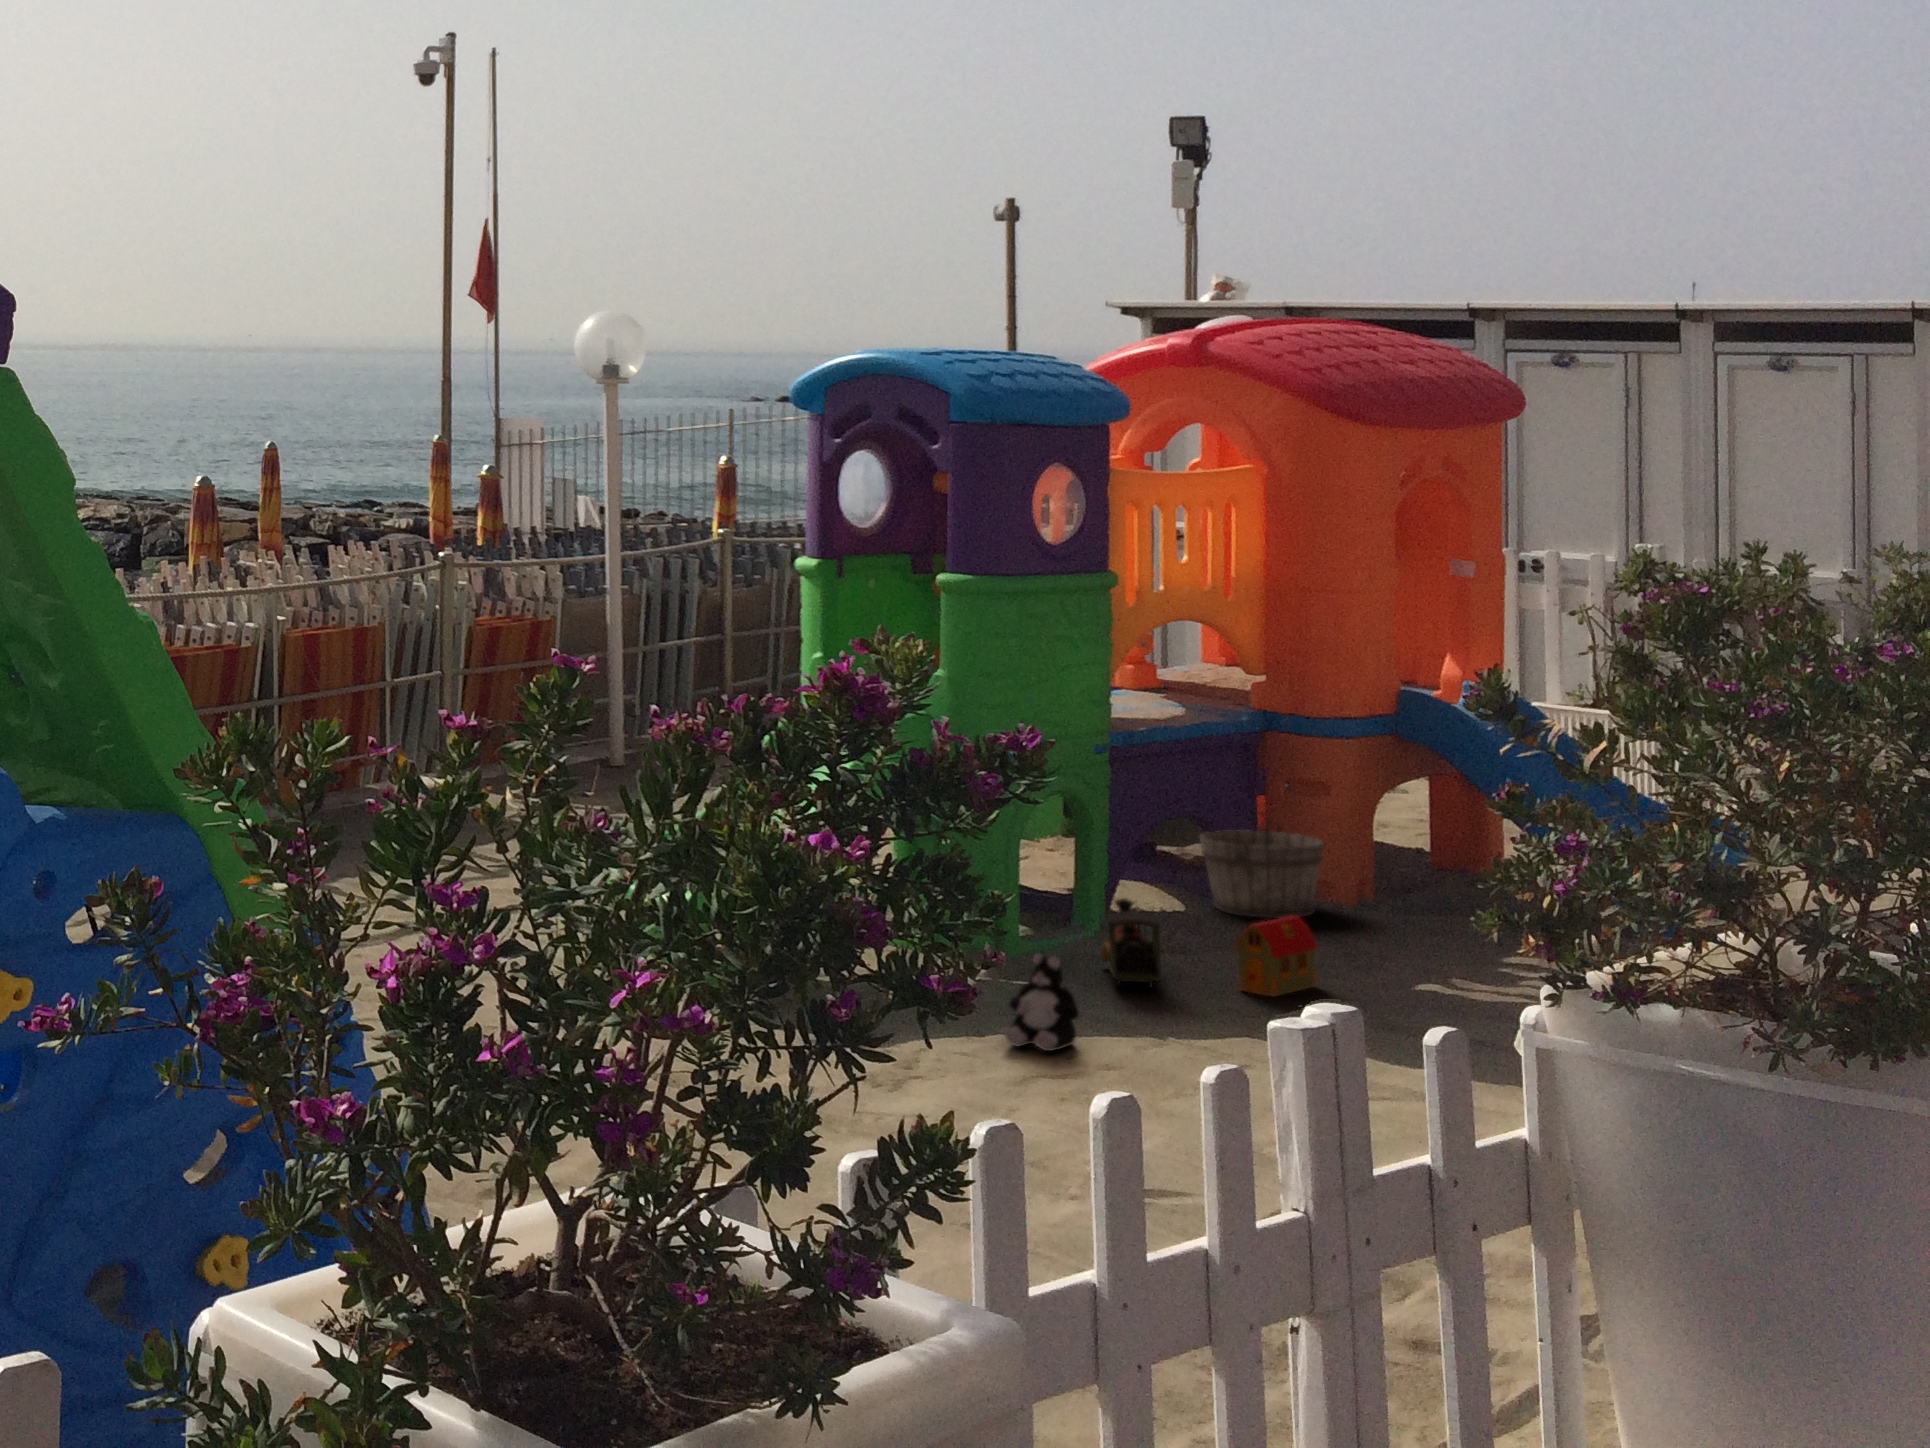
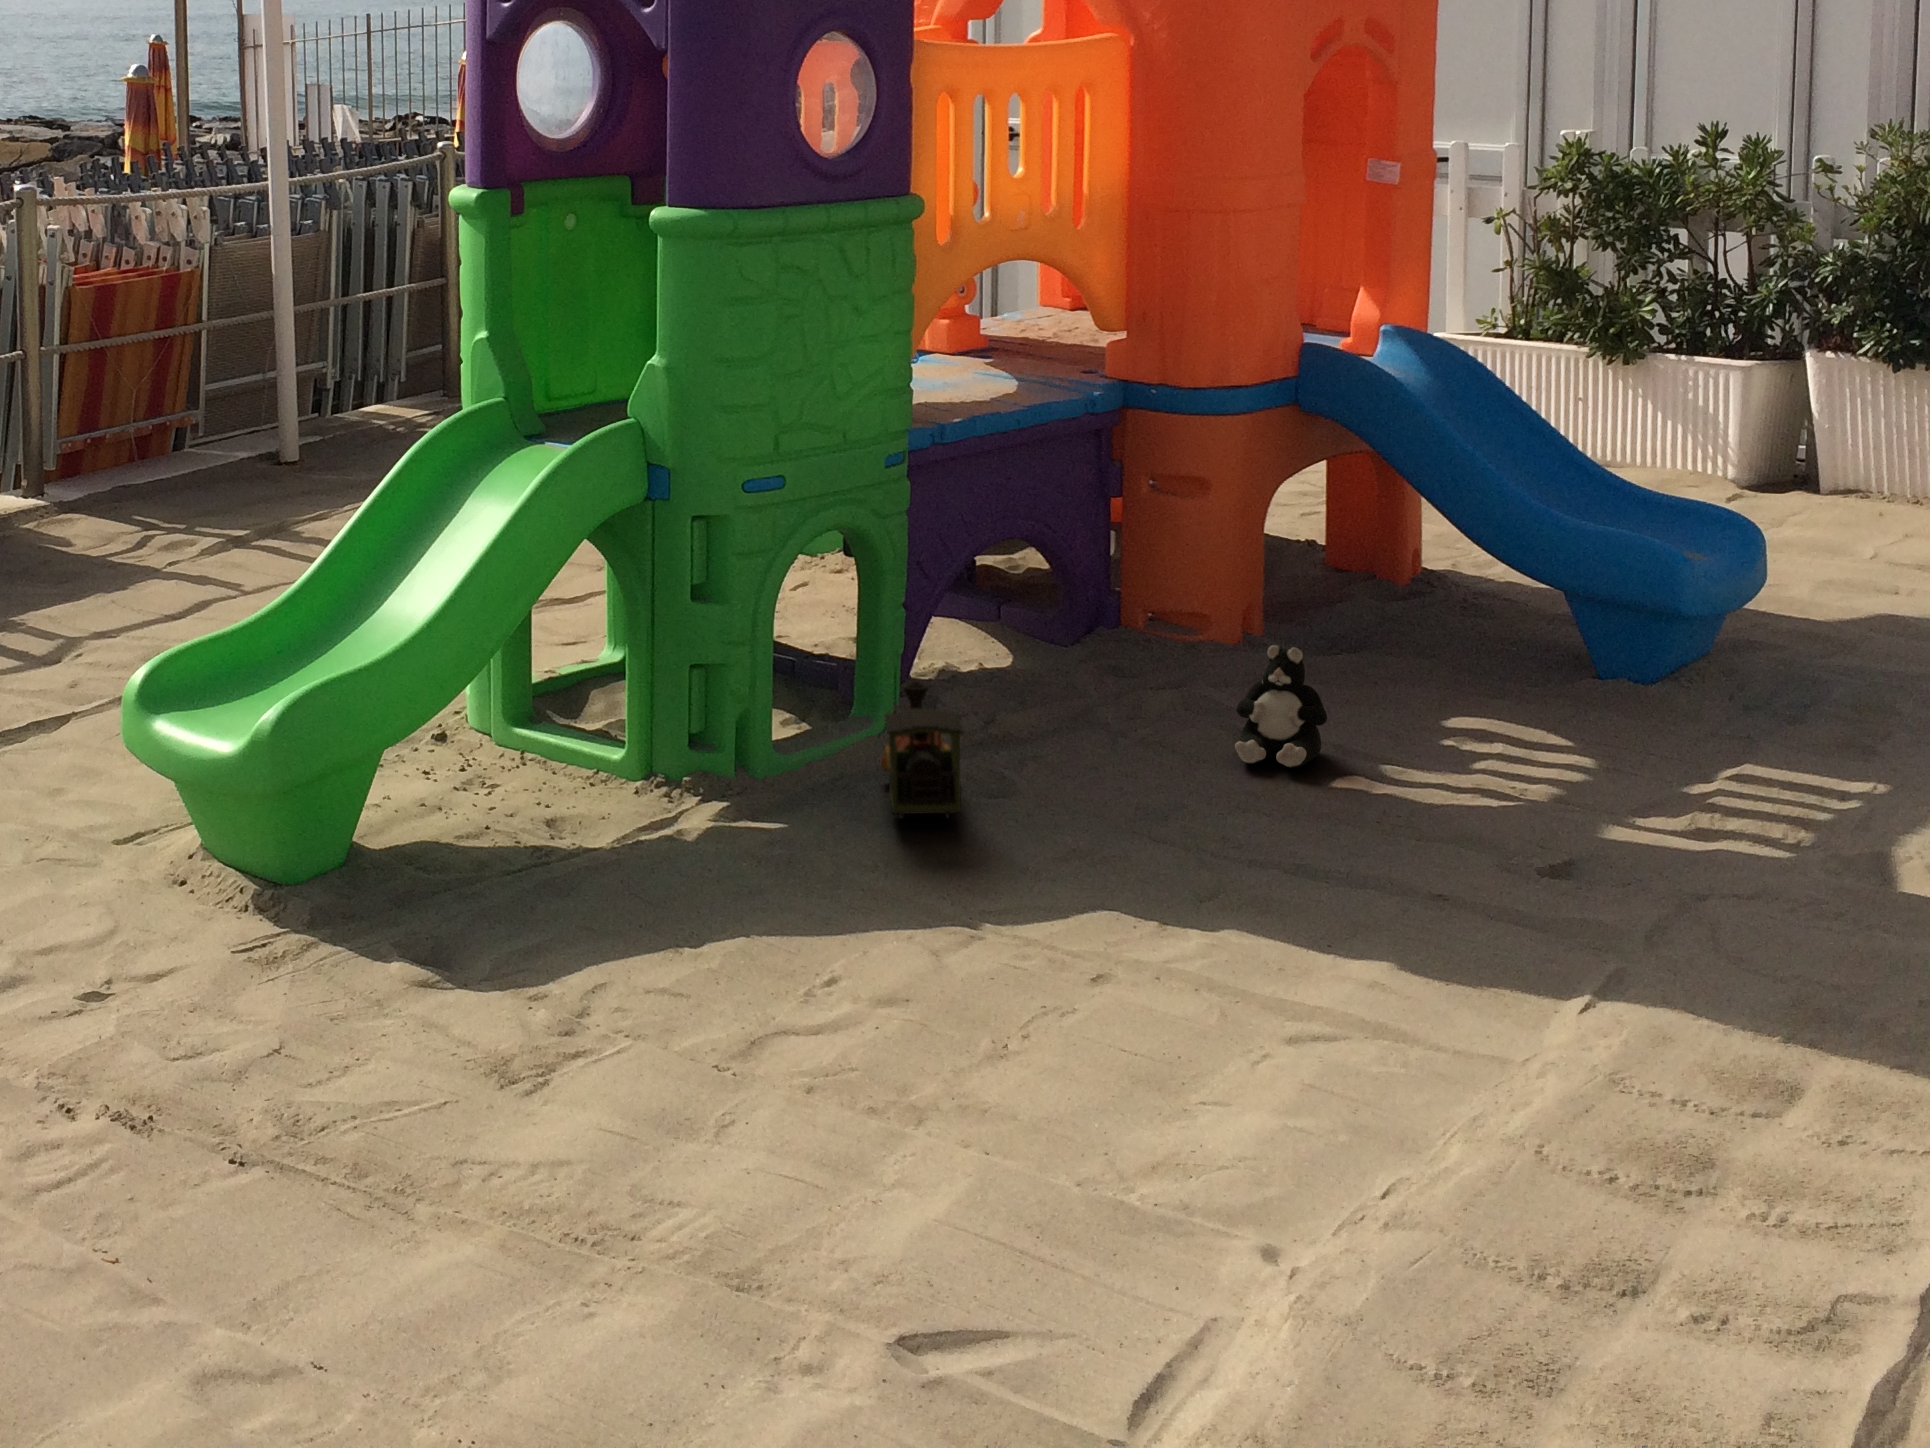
wooden bucket: present [1200,816,1323,918] -> none [1030,517,1193,666]
toy house: present [1236,916,1317,997] -> none [1068,694,1183,823]
plush toy: present [1003,954,1079,1051] -> present [1235,644,1327,768]

